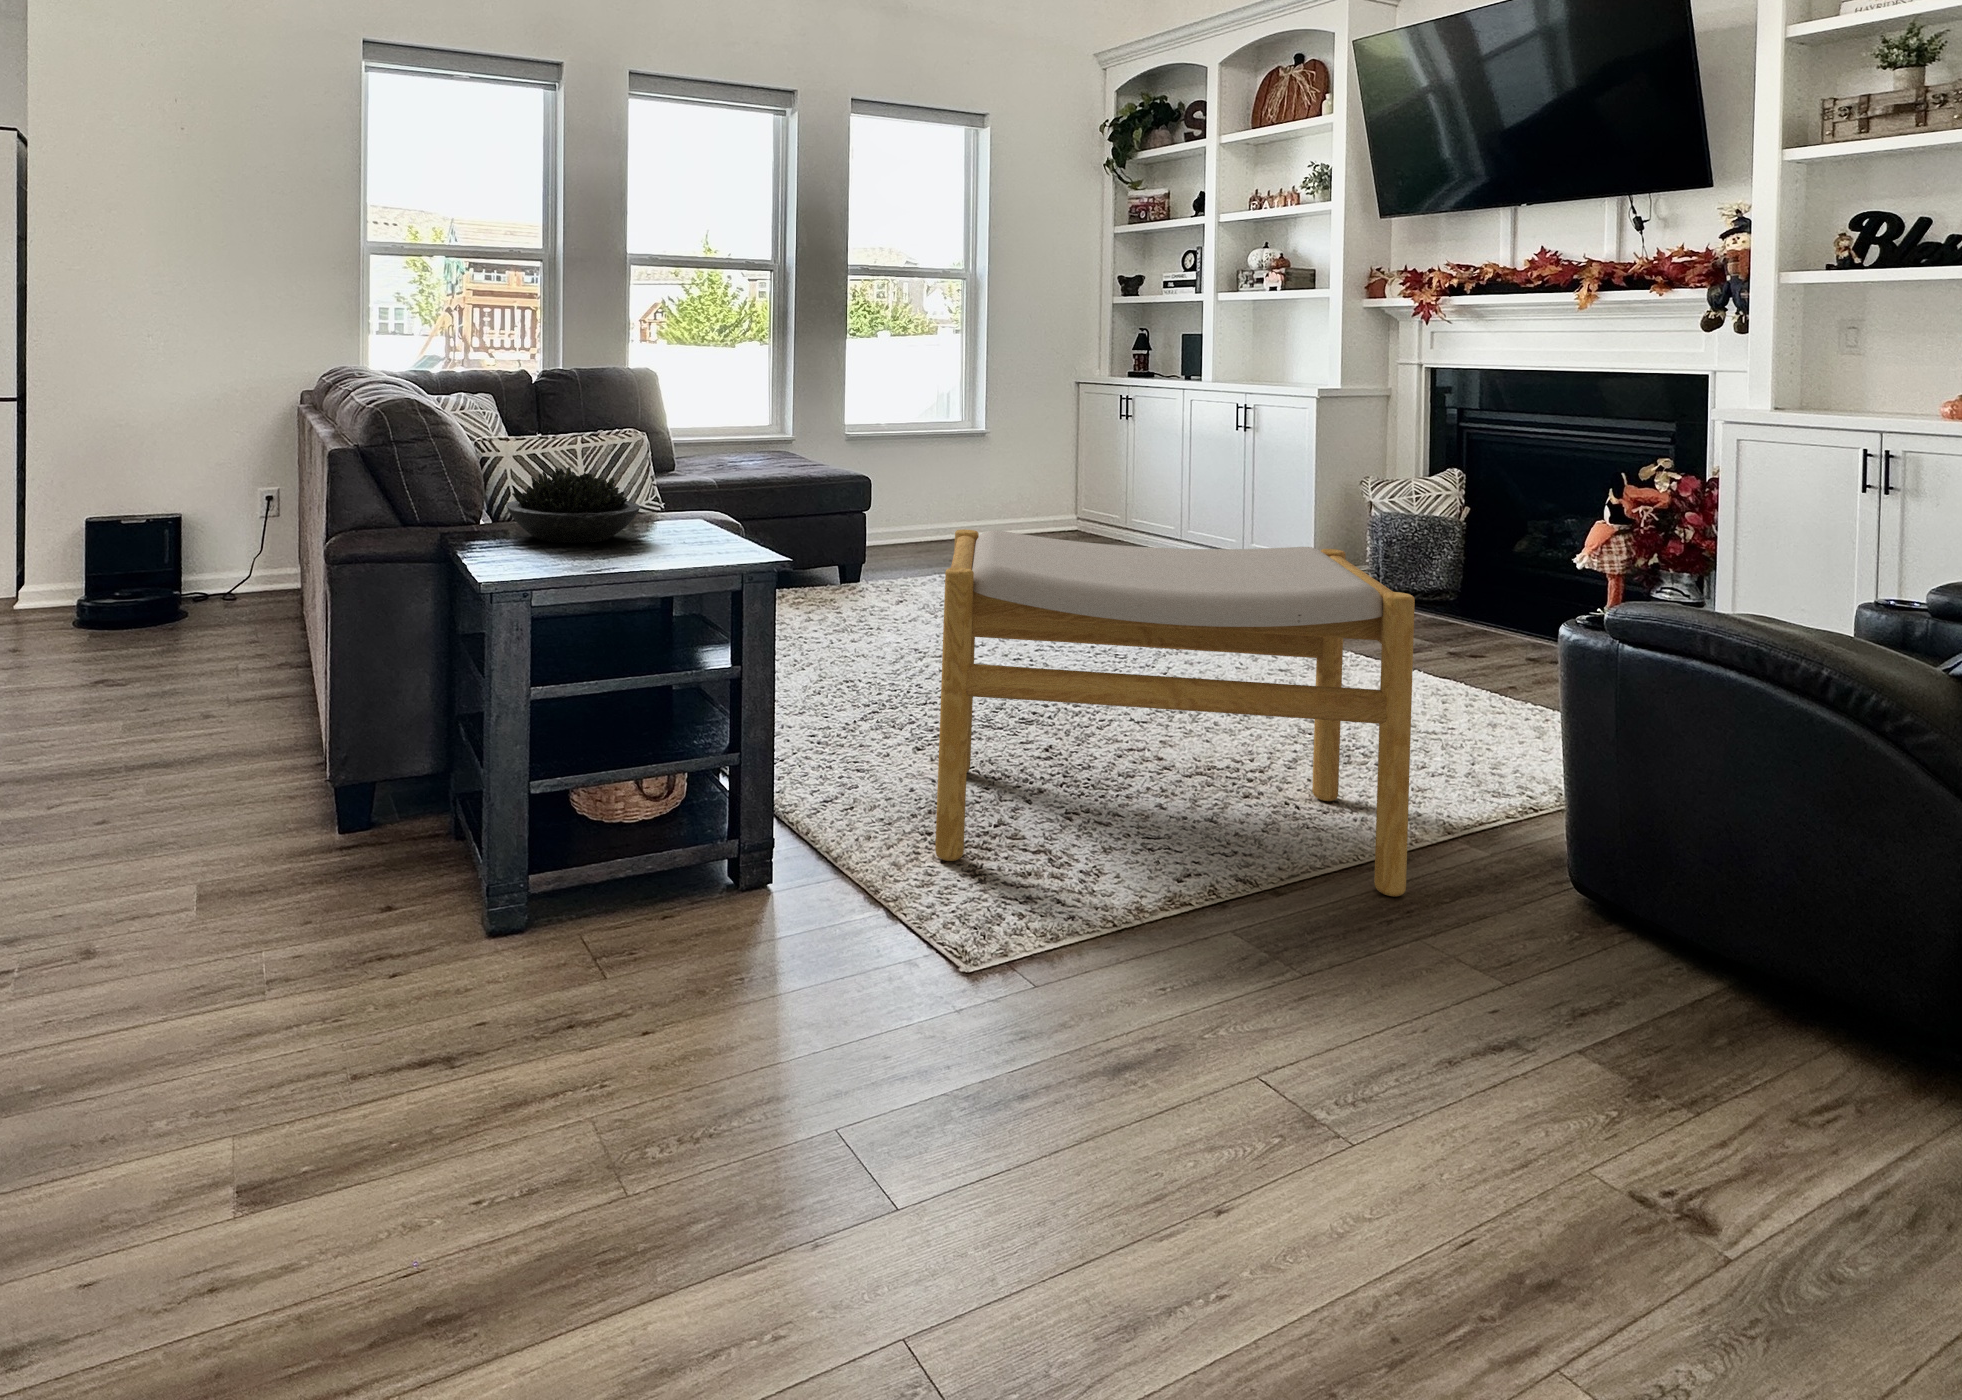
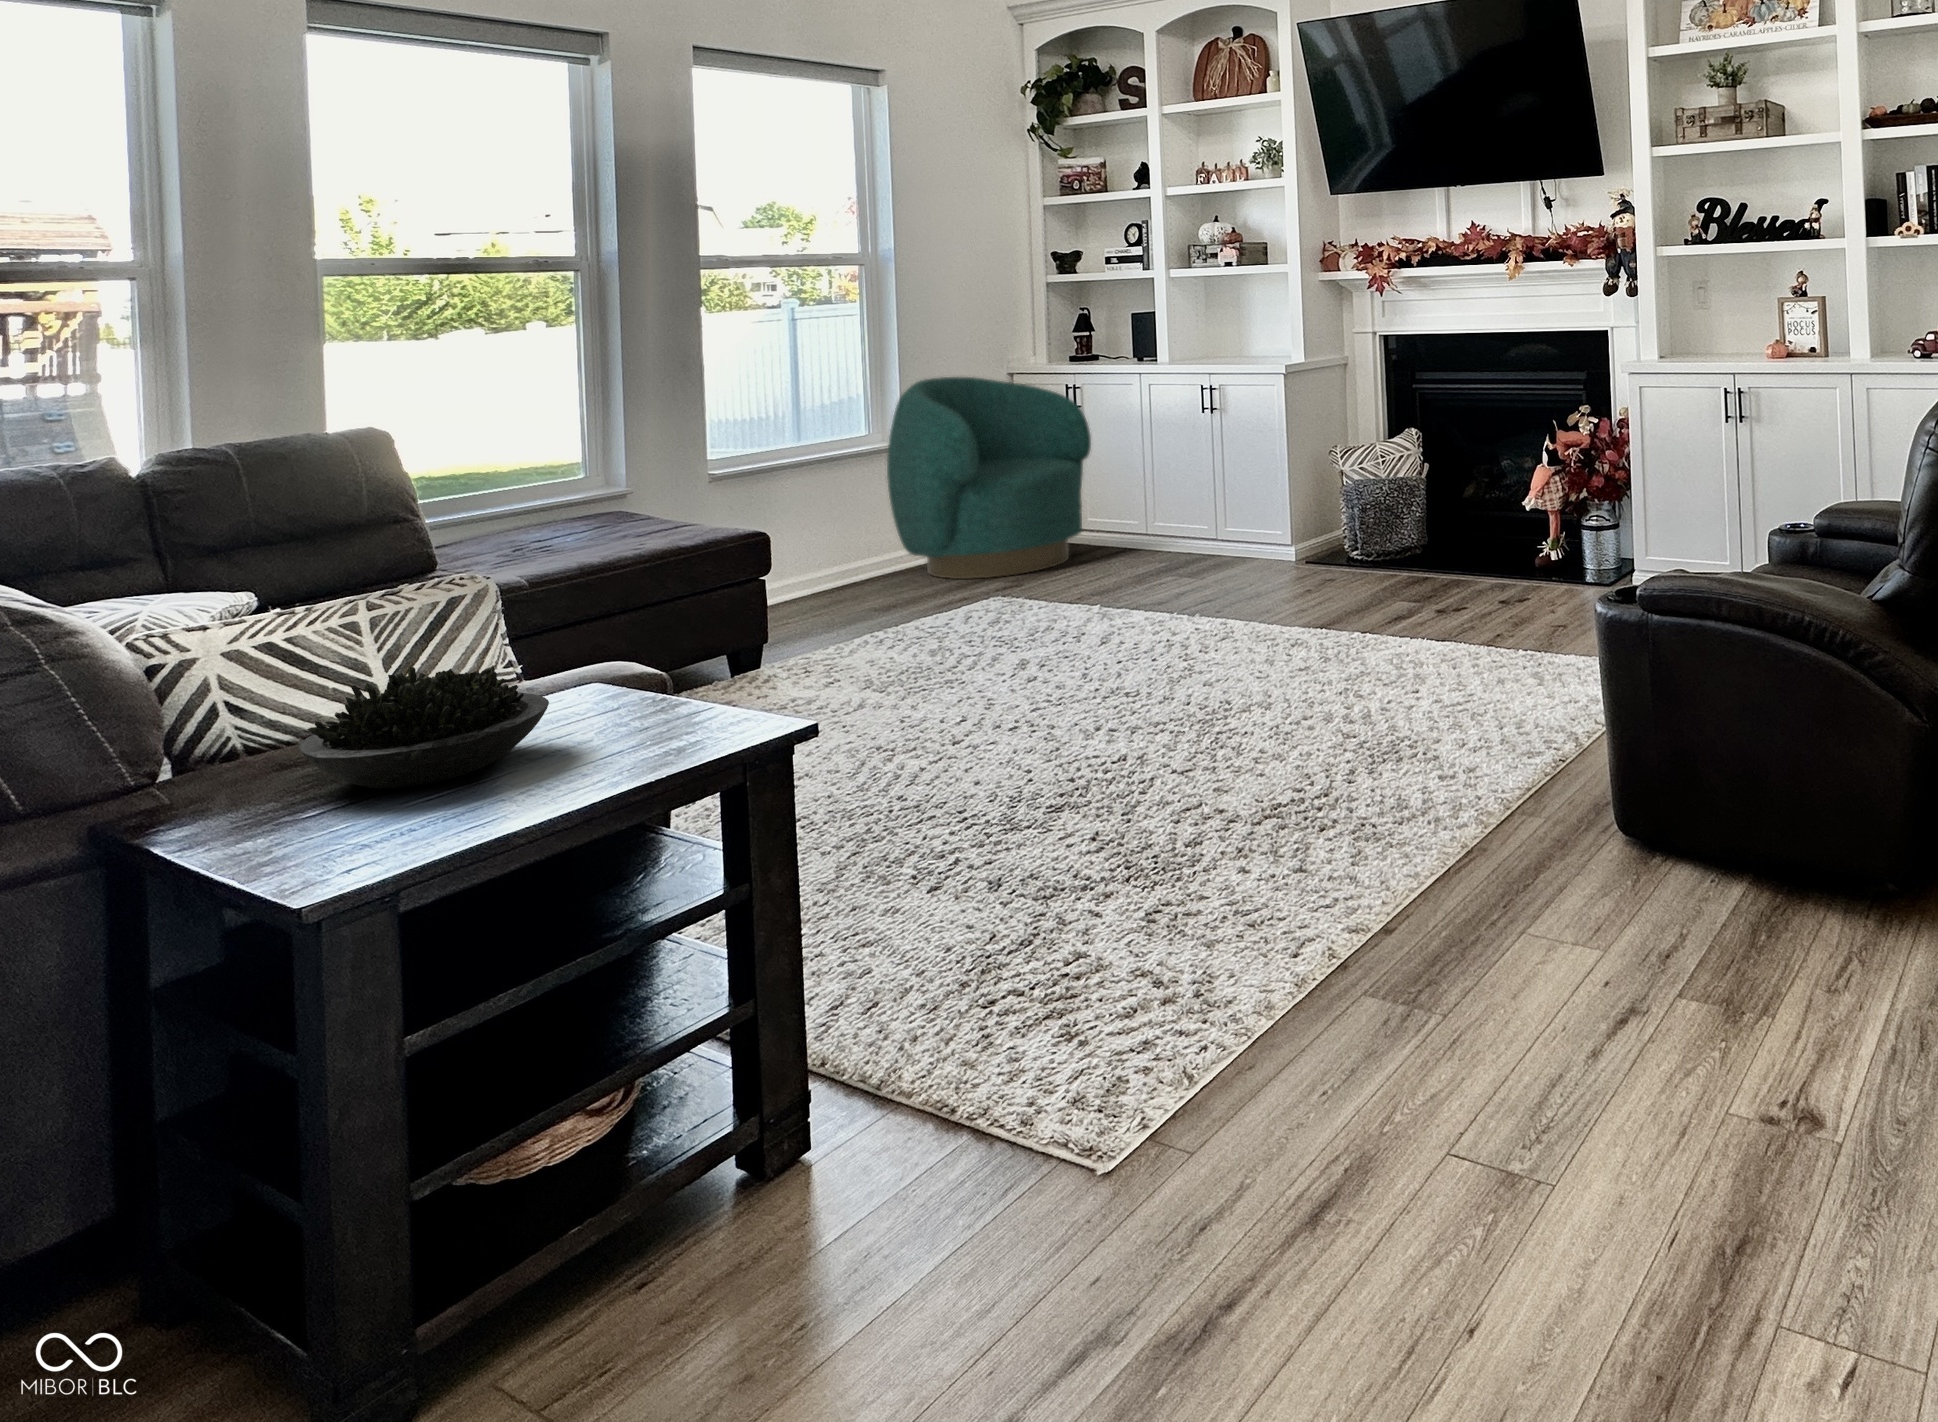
armchair: none [965,372,1136,551] -> present [887,377,1091,579]
footstool: present [935,529,1415,896] -> none [974,561,1499,1024]

